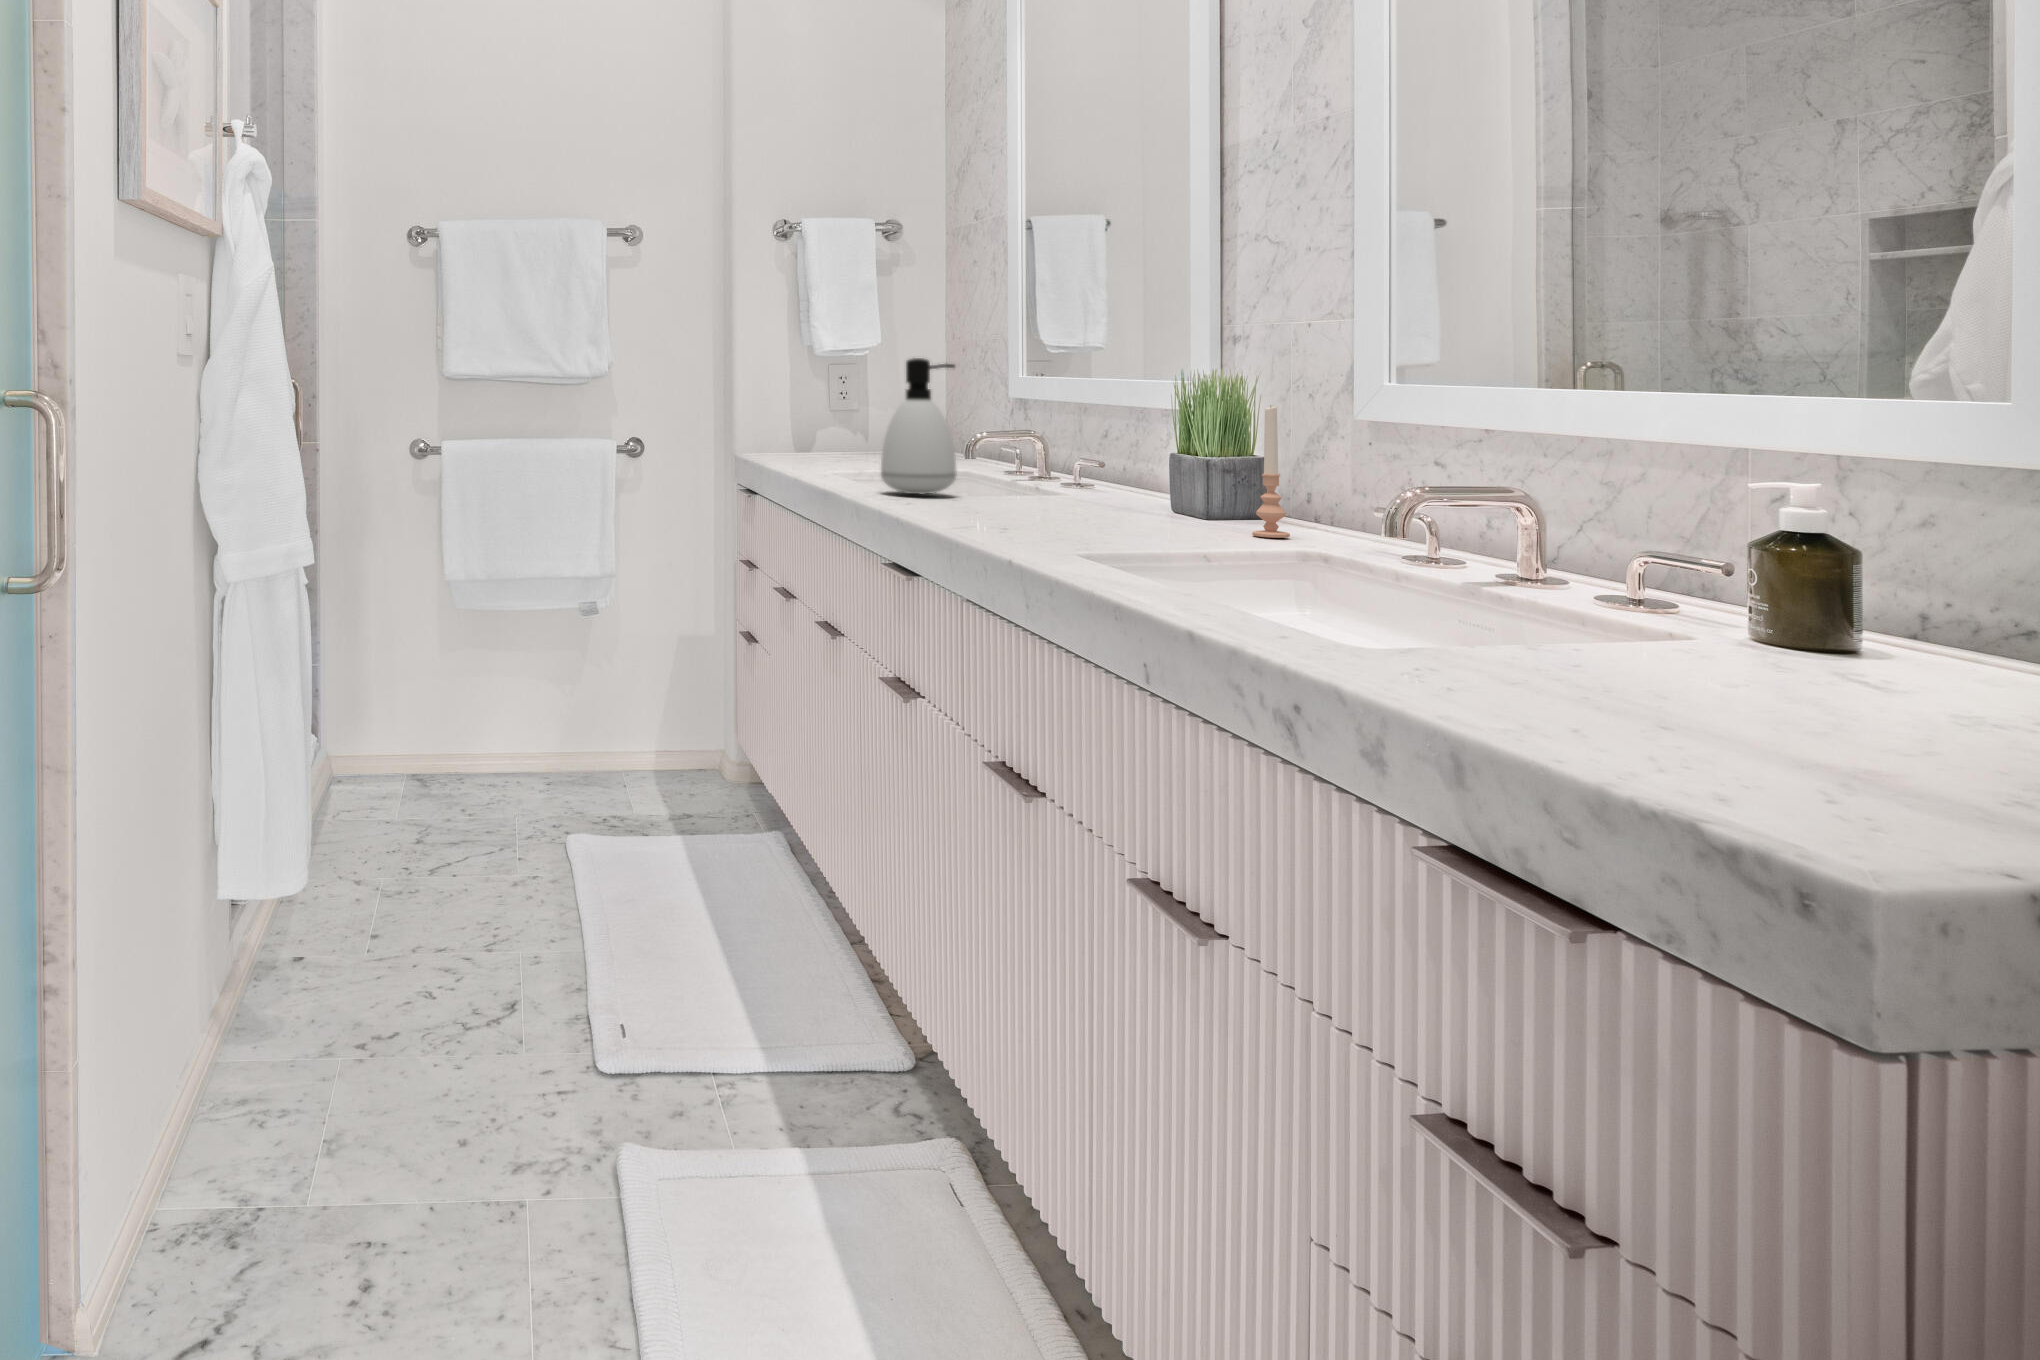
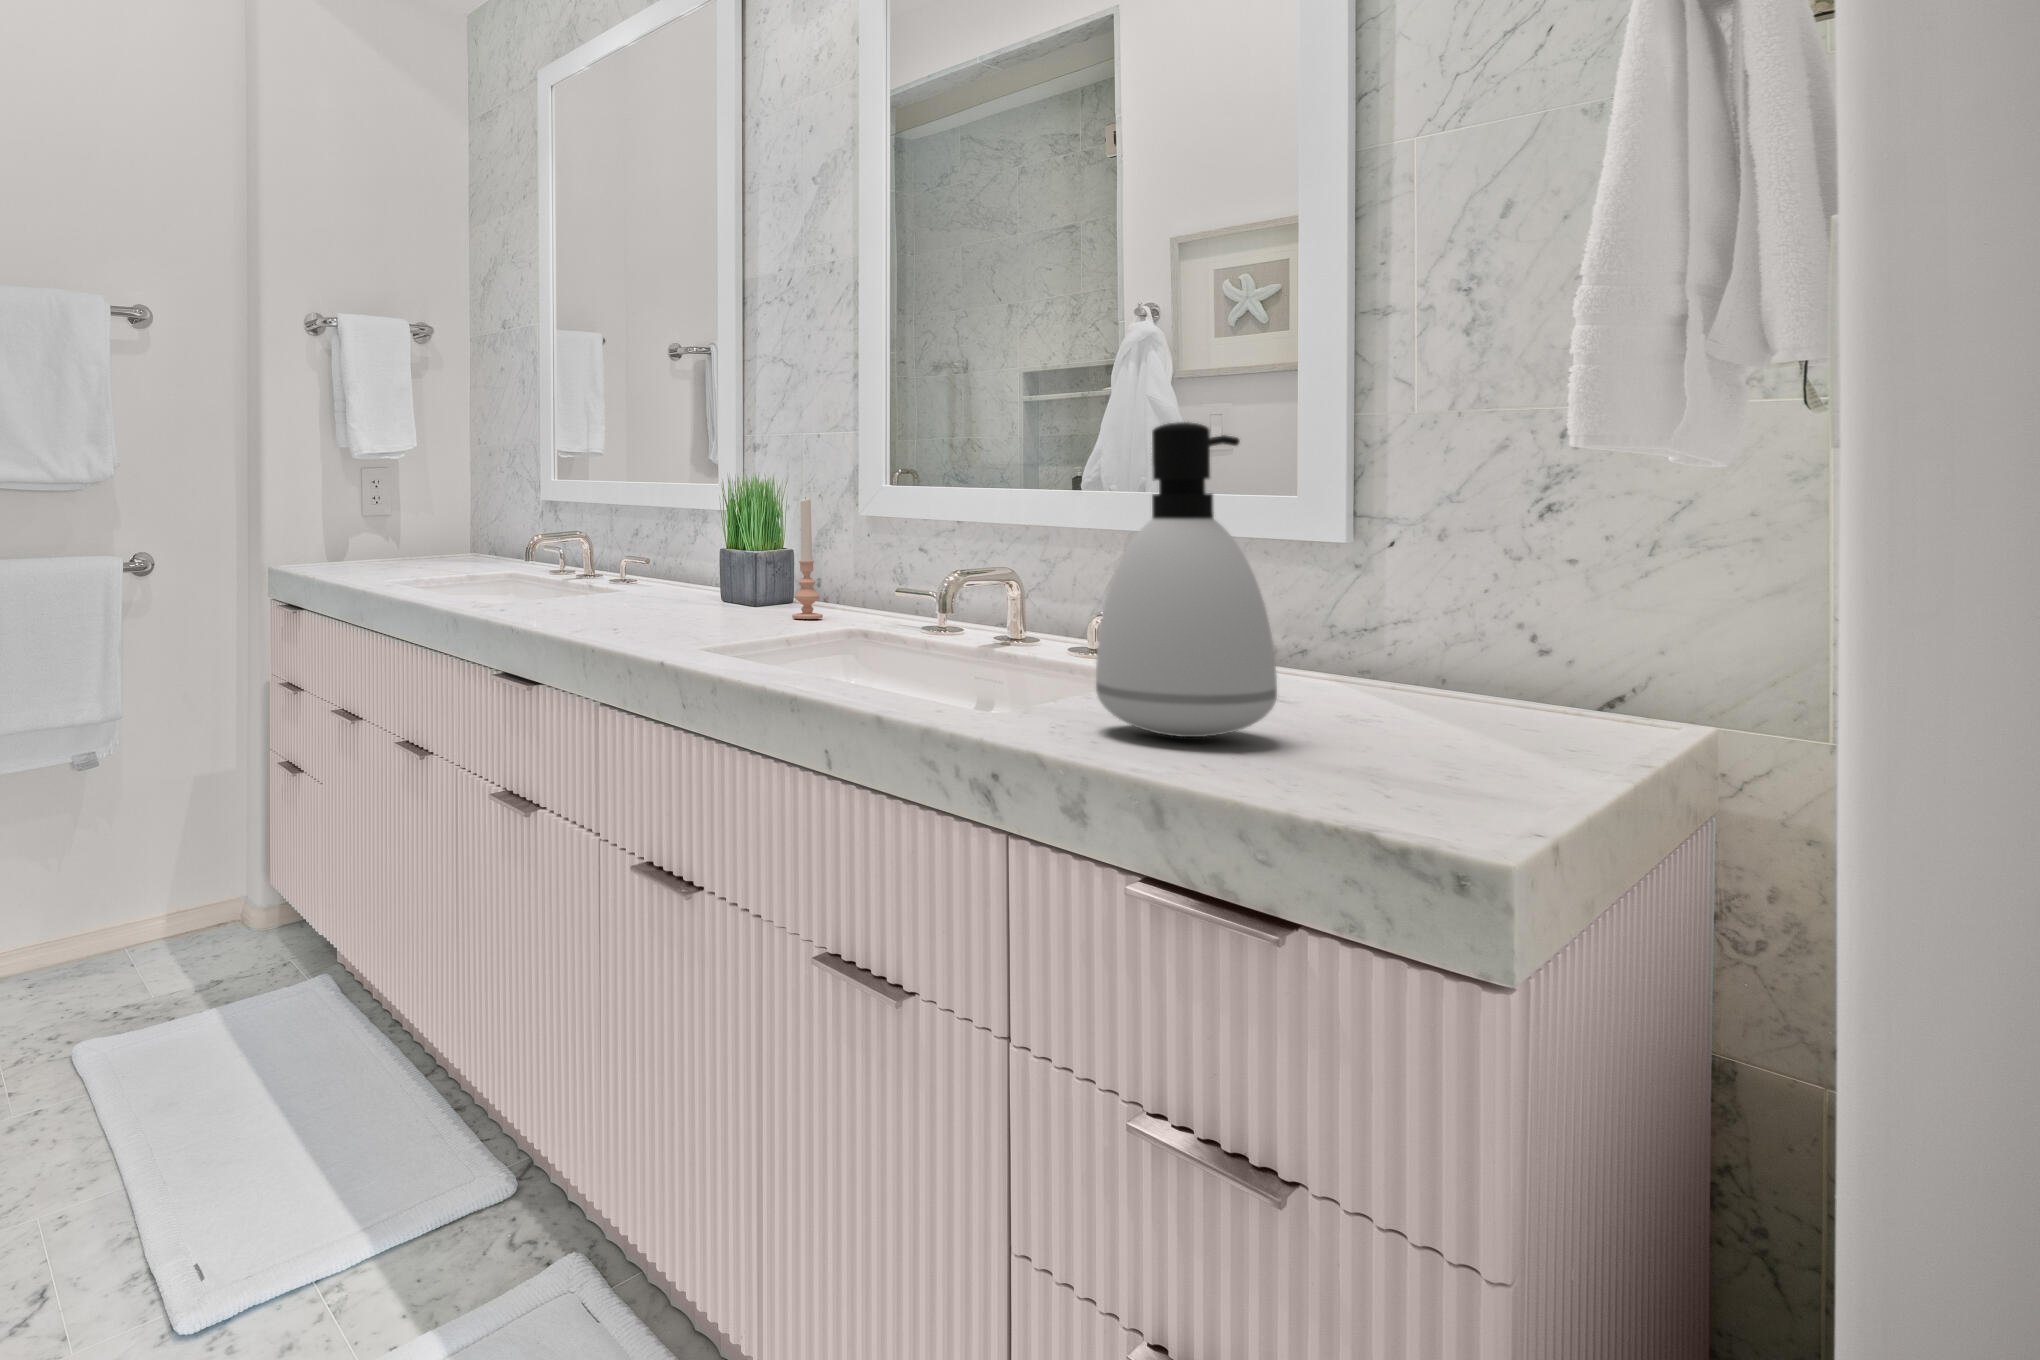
soap dispenser: present [881,358,957,494] -> present [1096,422,1277,737]

